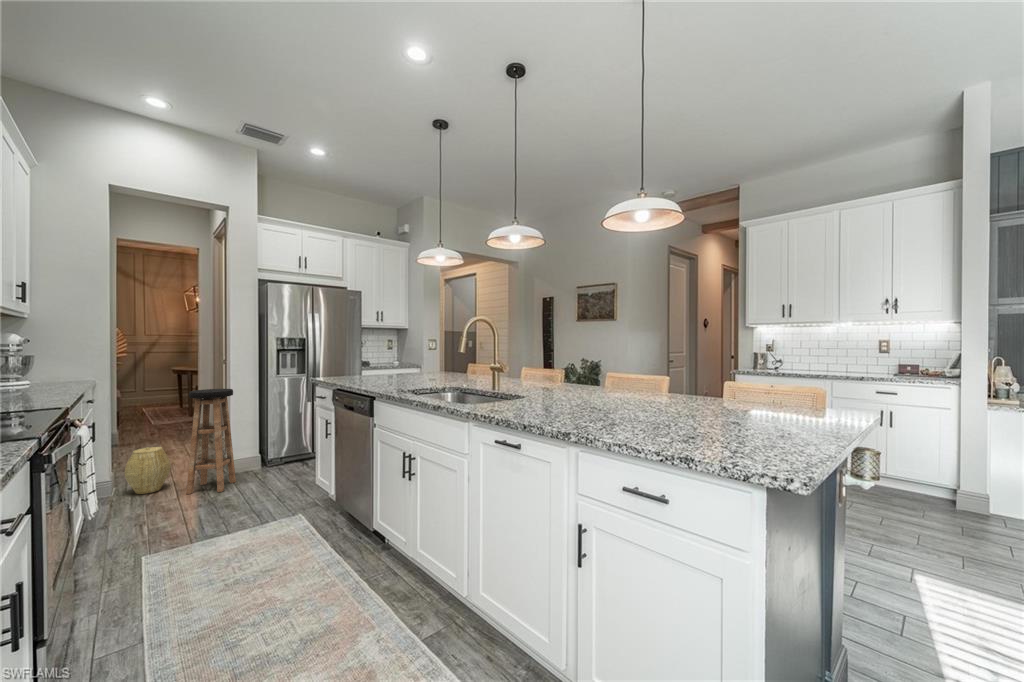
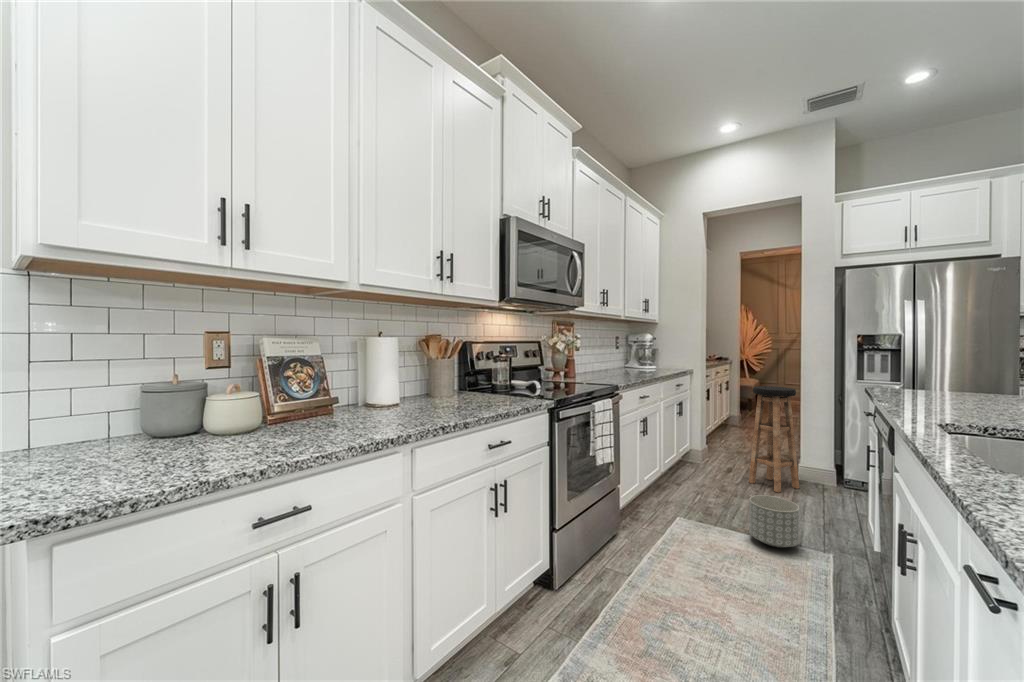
woven basket: present [125,447,171,494] -> none [710,431,744,471]
planter: none [232,486,277,534] -> present [749,495,799,548]

